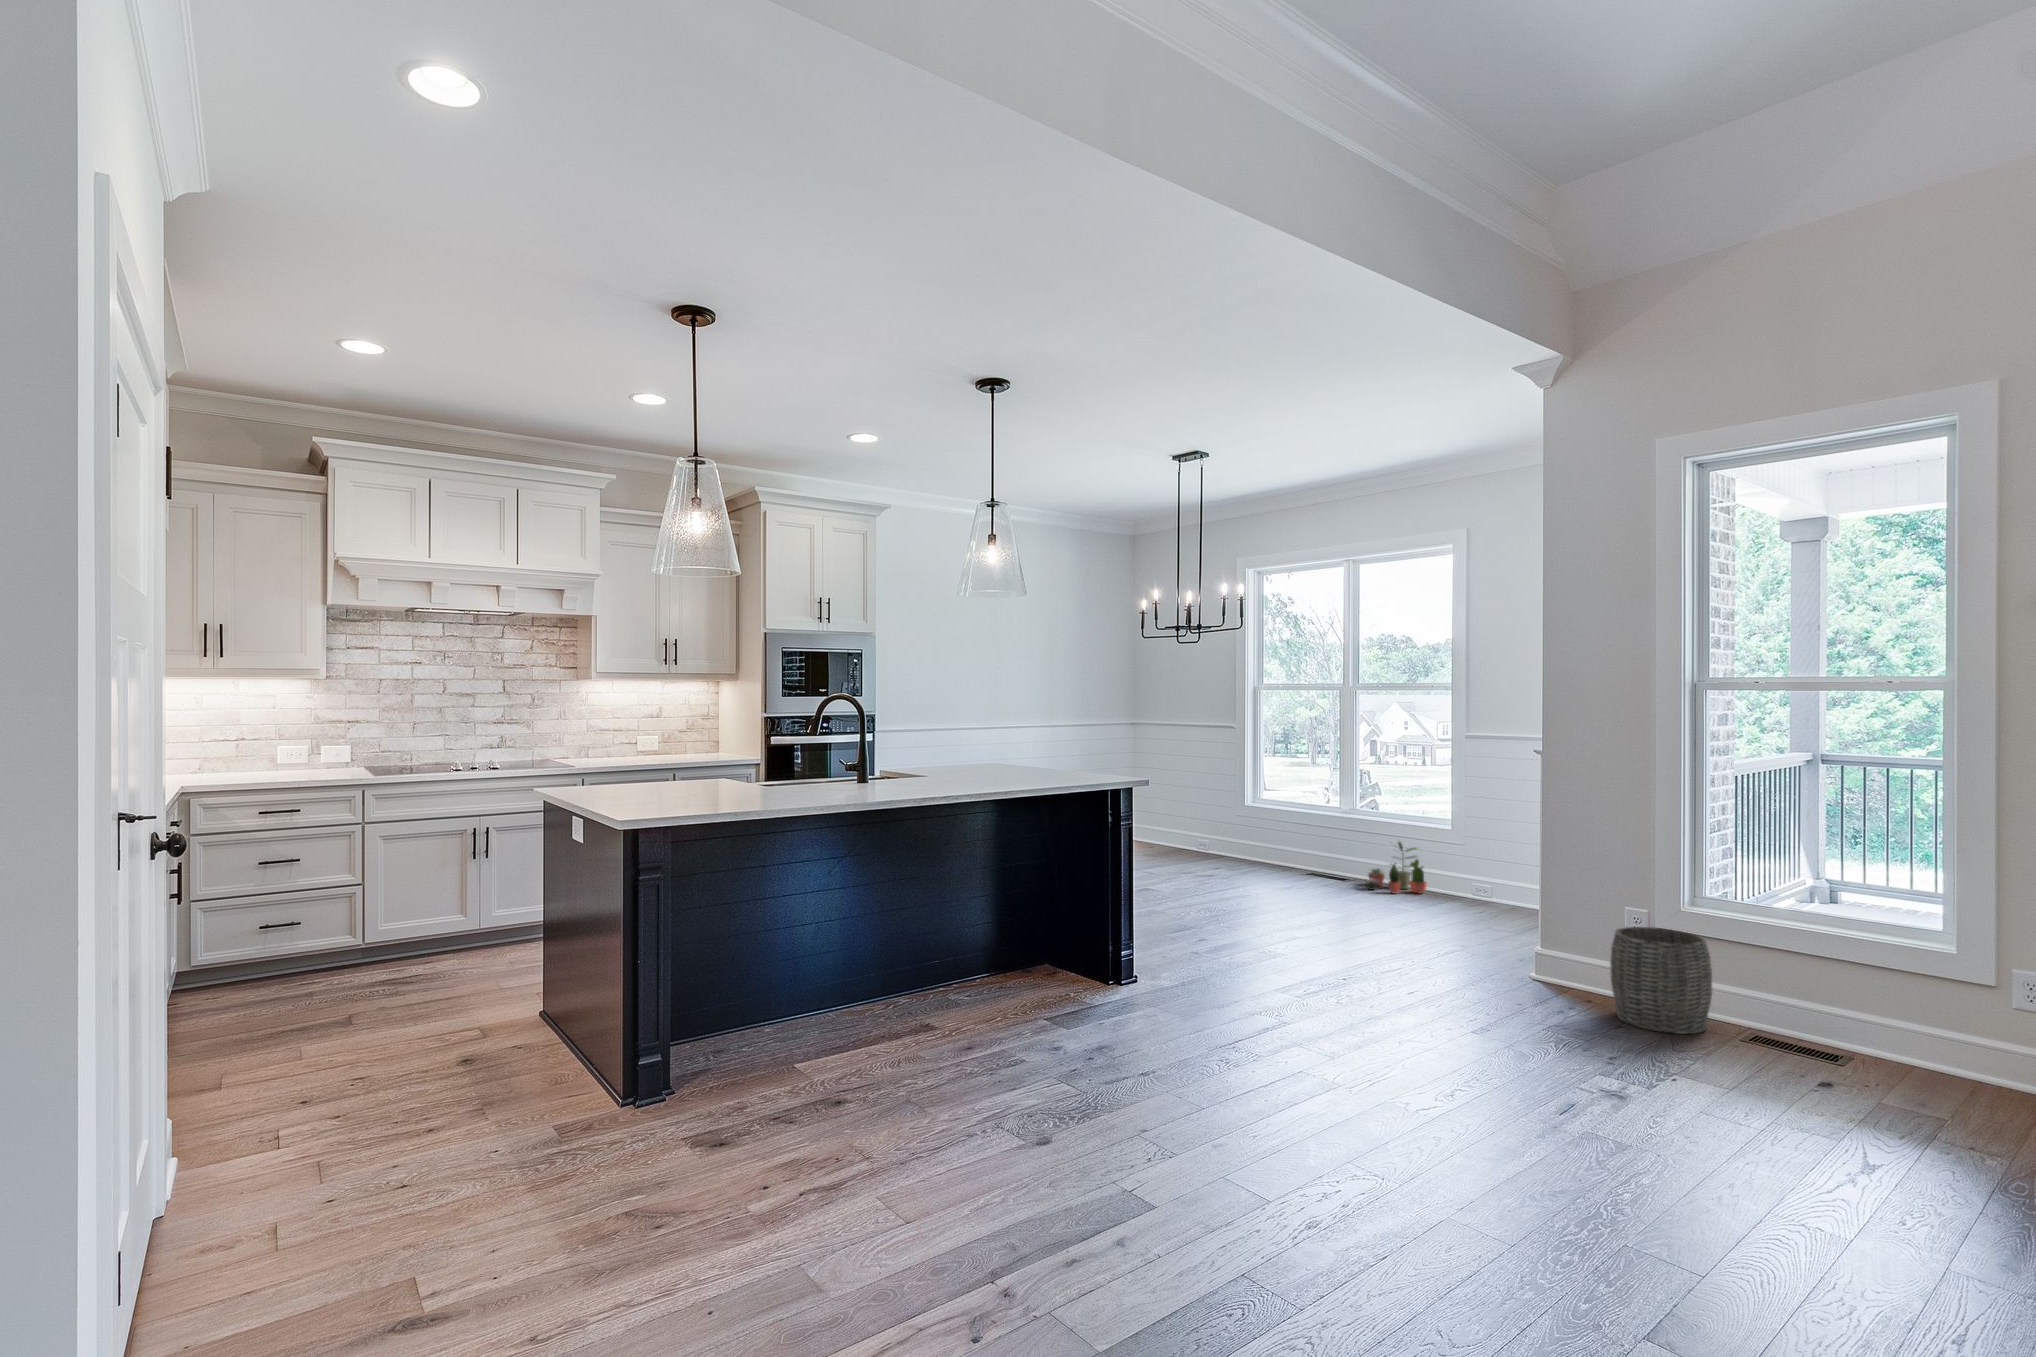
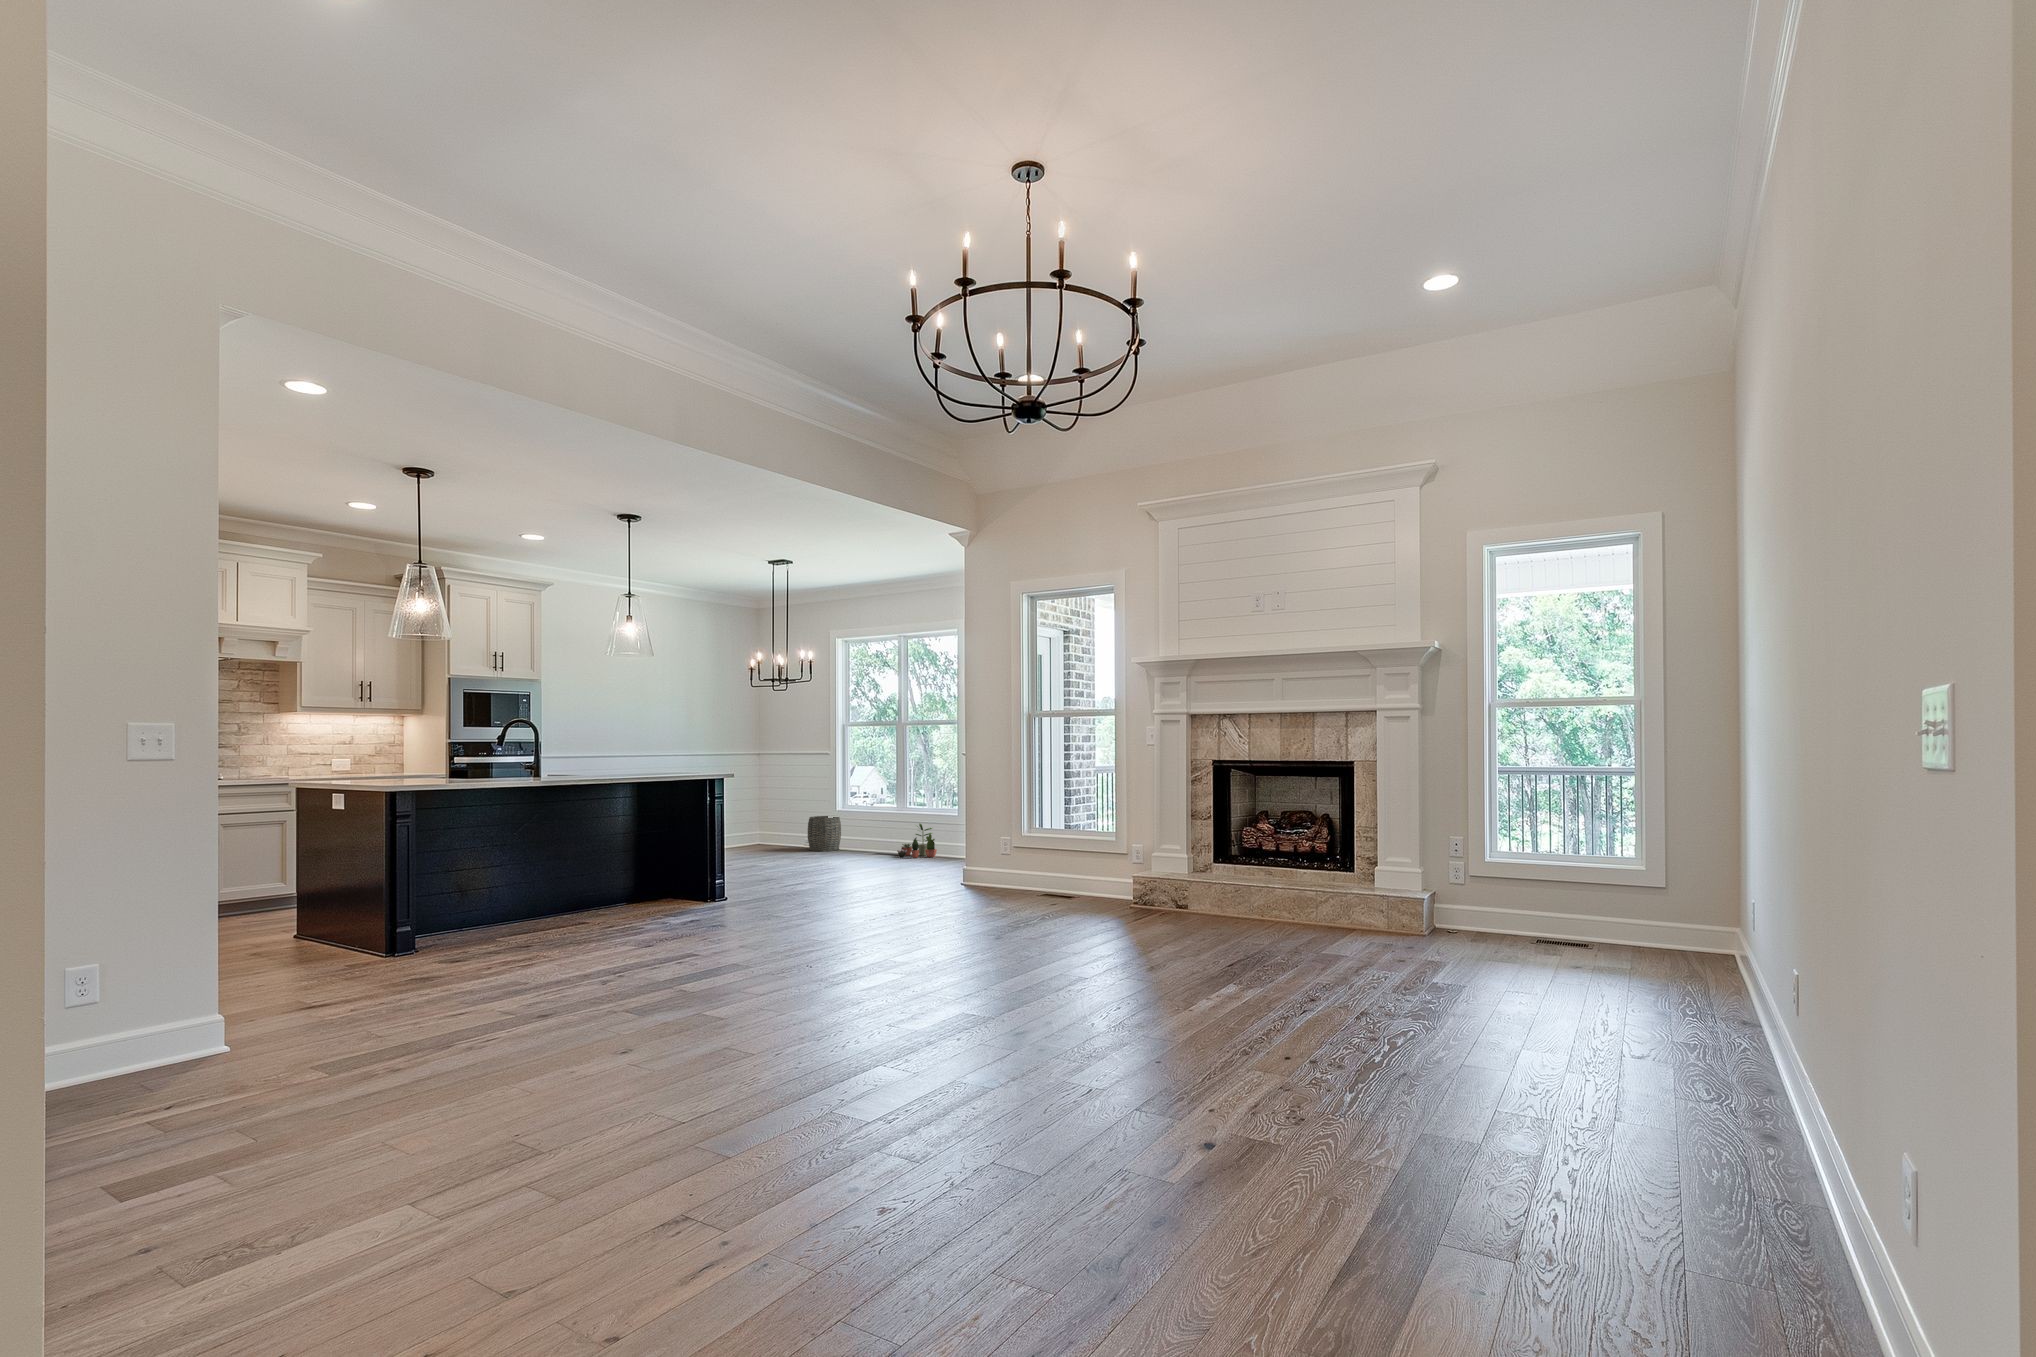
woven basket: present [1610,927,1712,1034] -> present [808,816,841,851]

